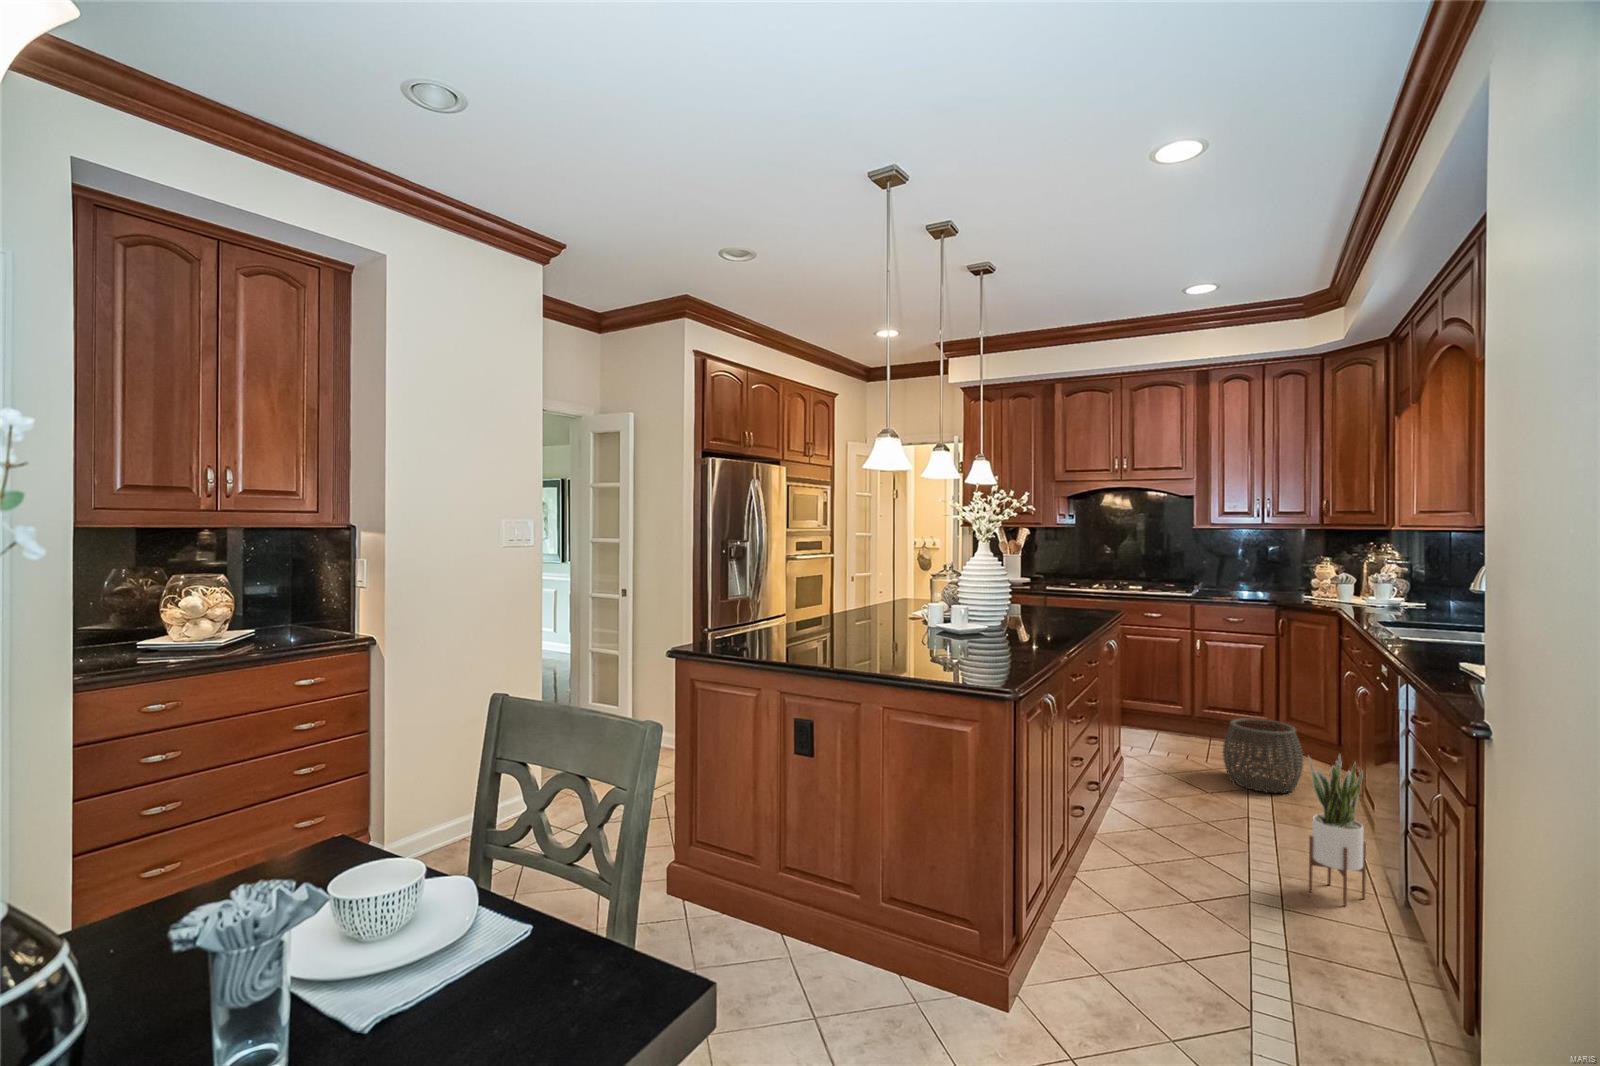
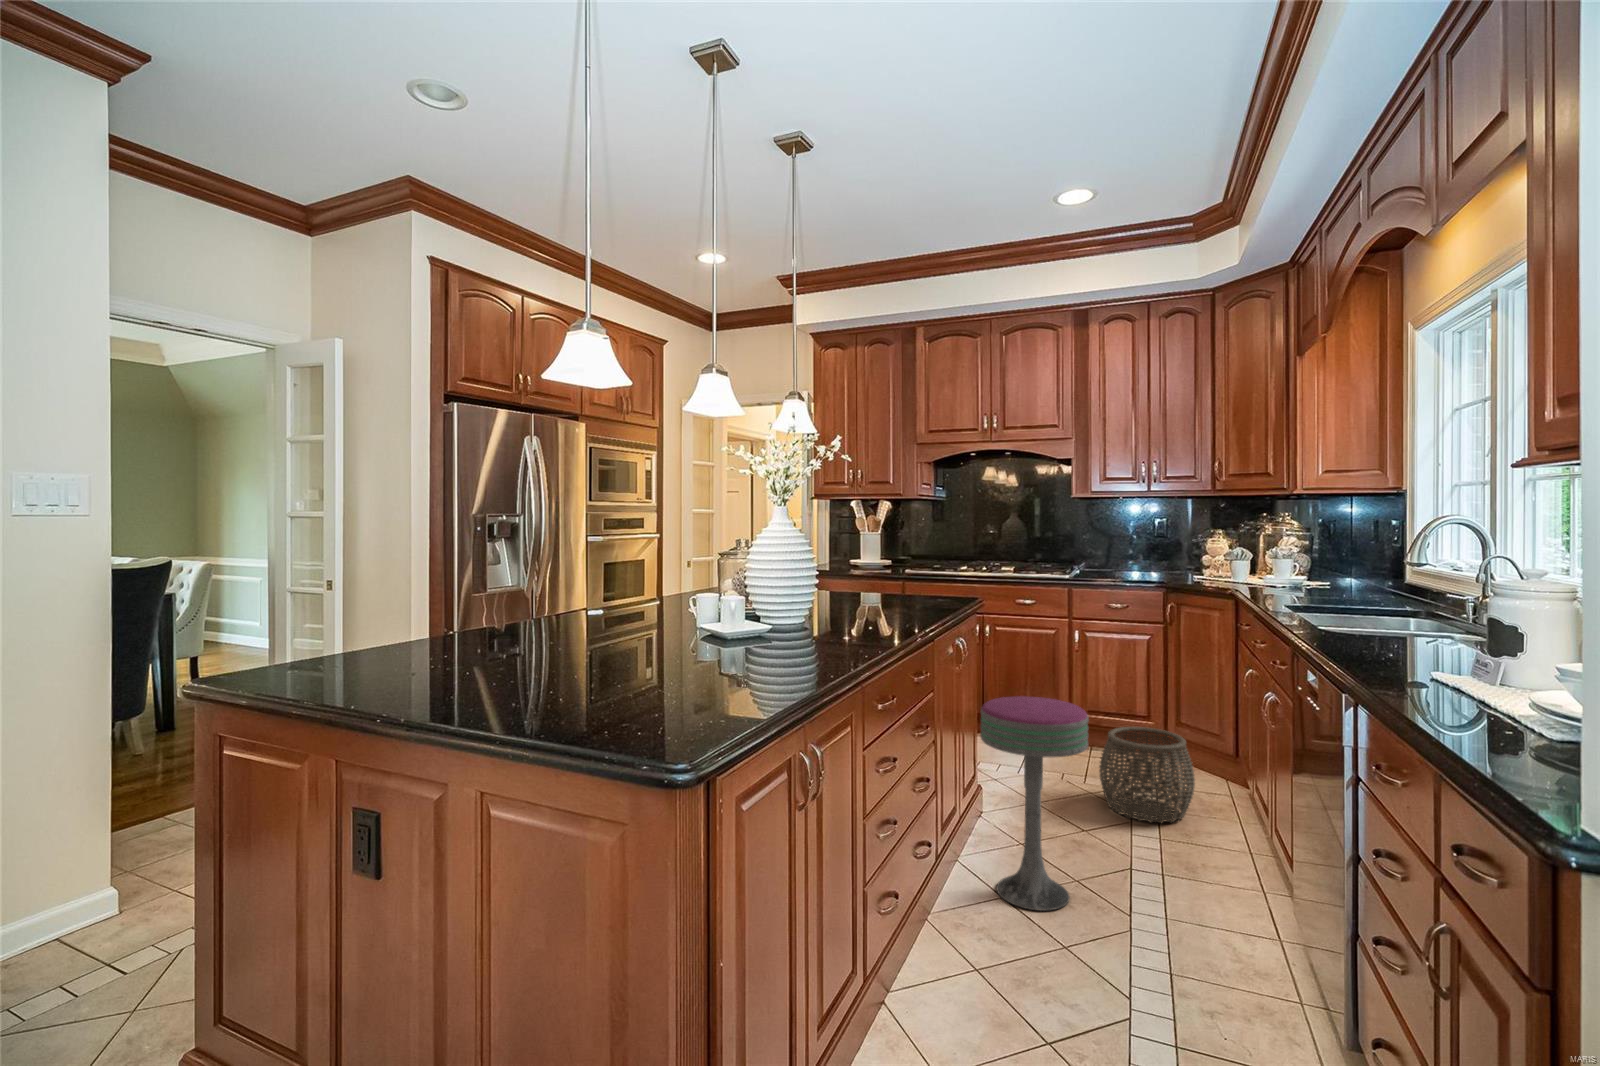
bar stool: none [1134,687,1219,842] -> present [980,696,1089,911]
potted plant: present [1308,755,1366,906] -> none [1205,796,1283,1018]

